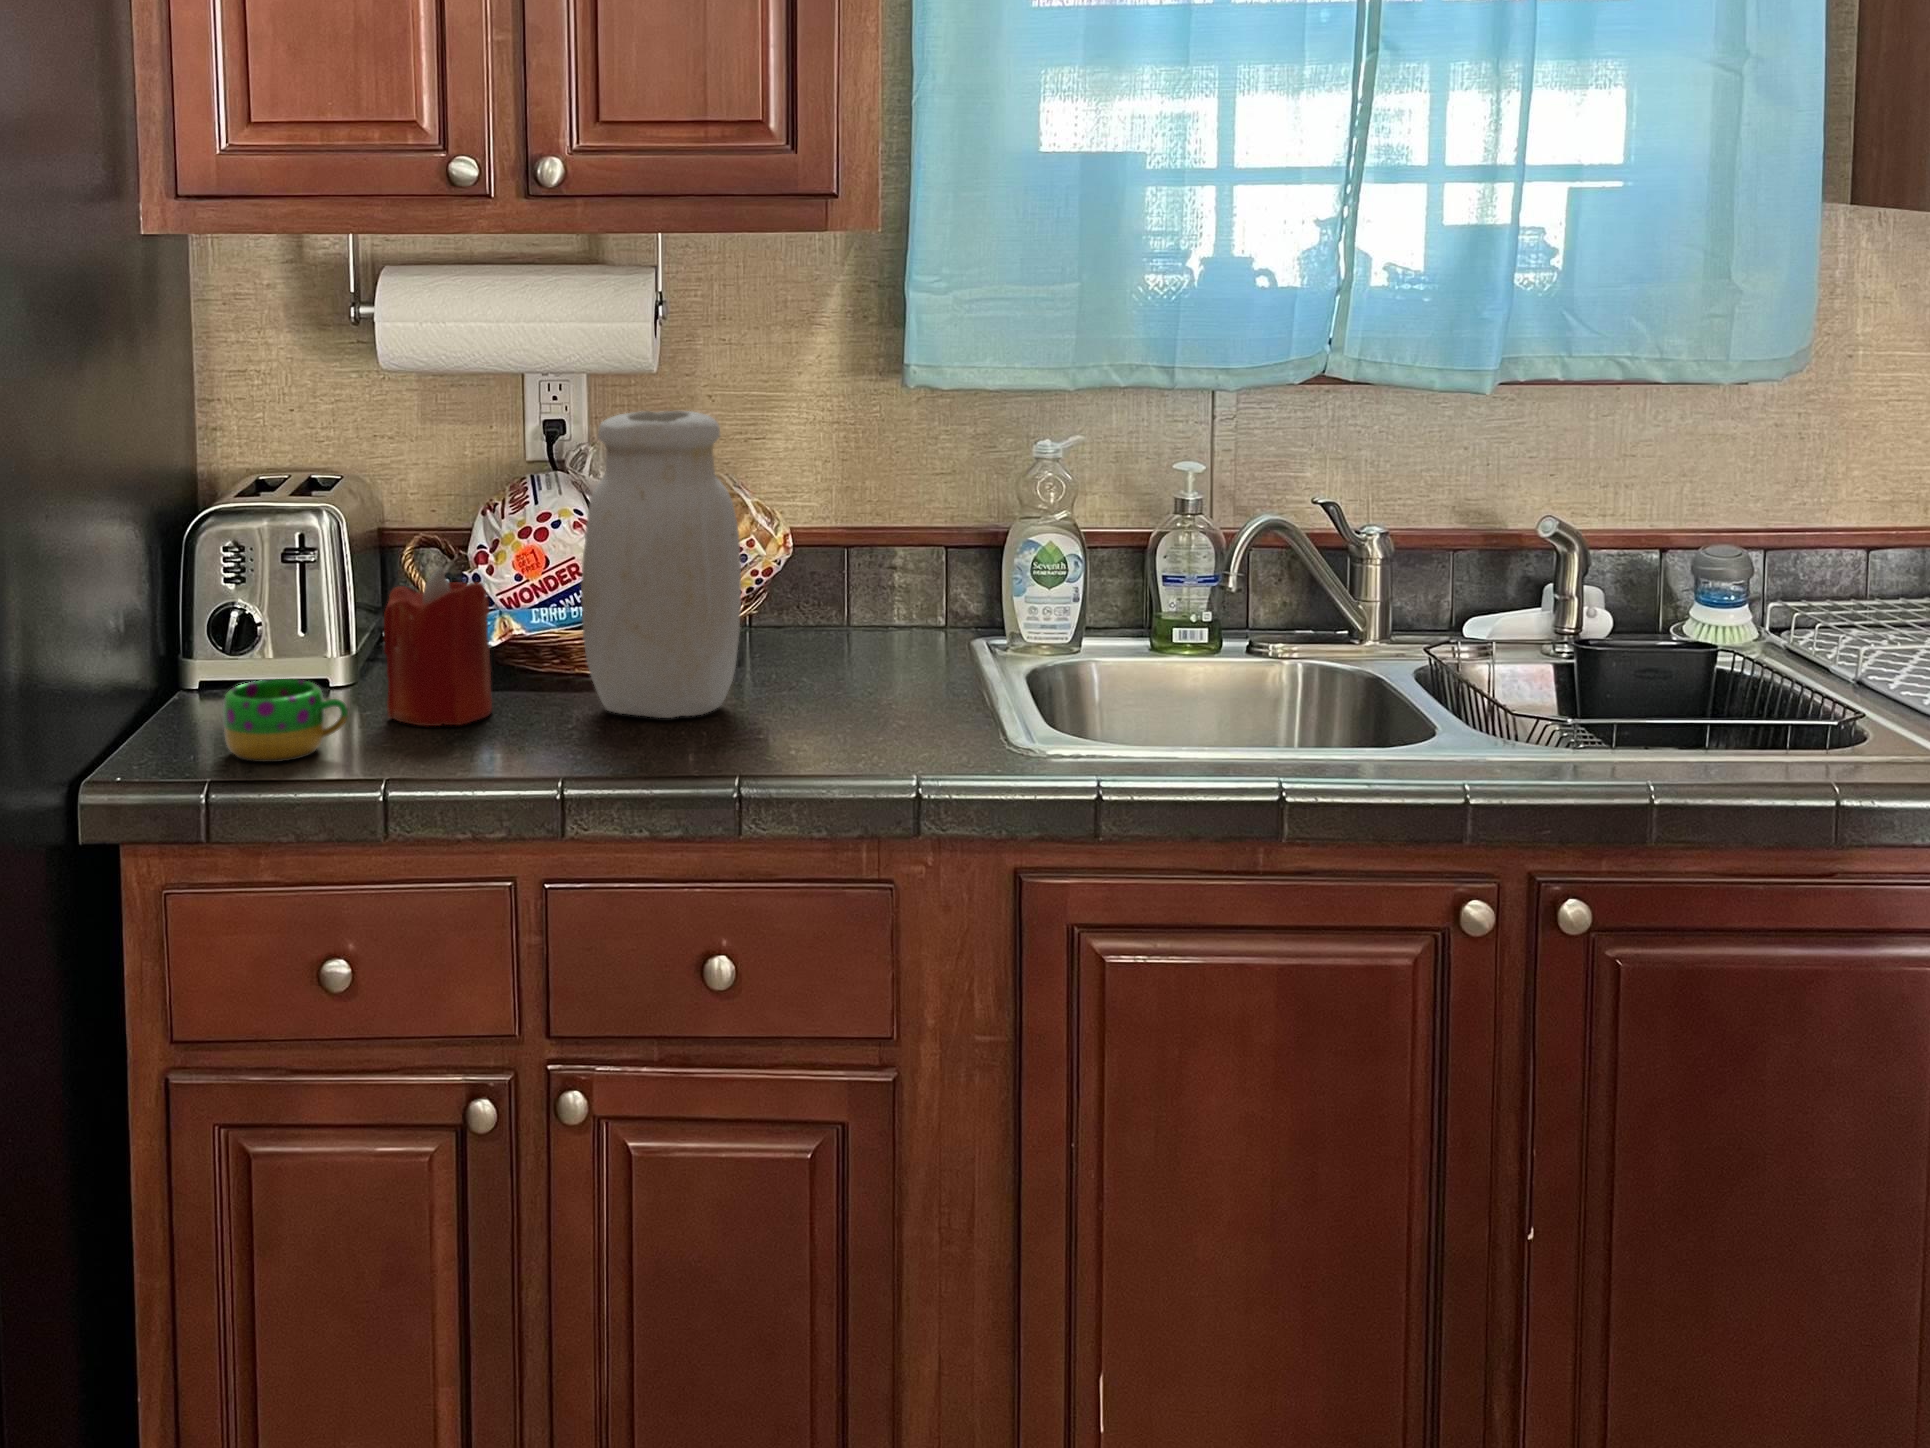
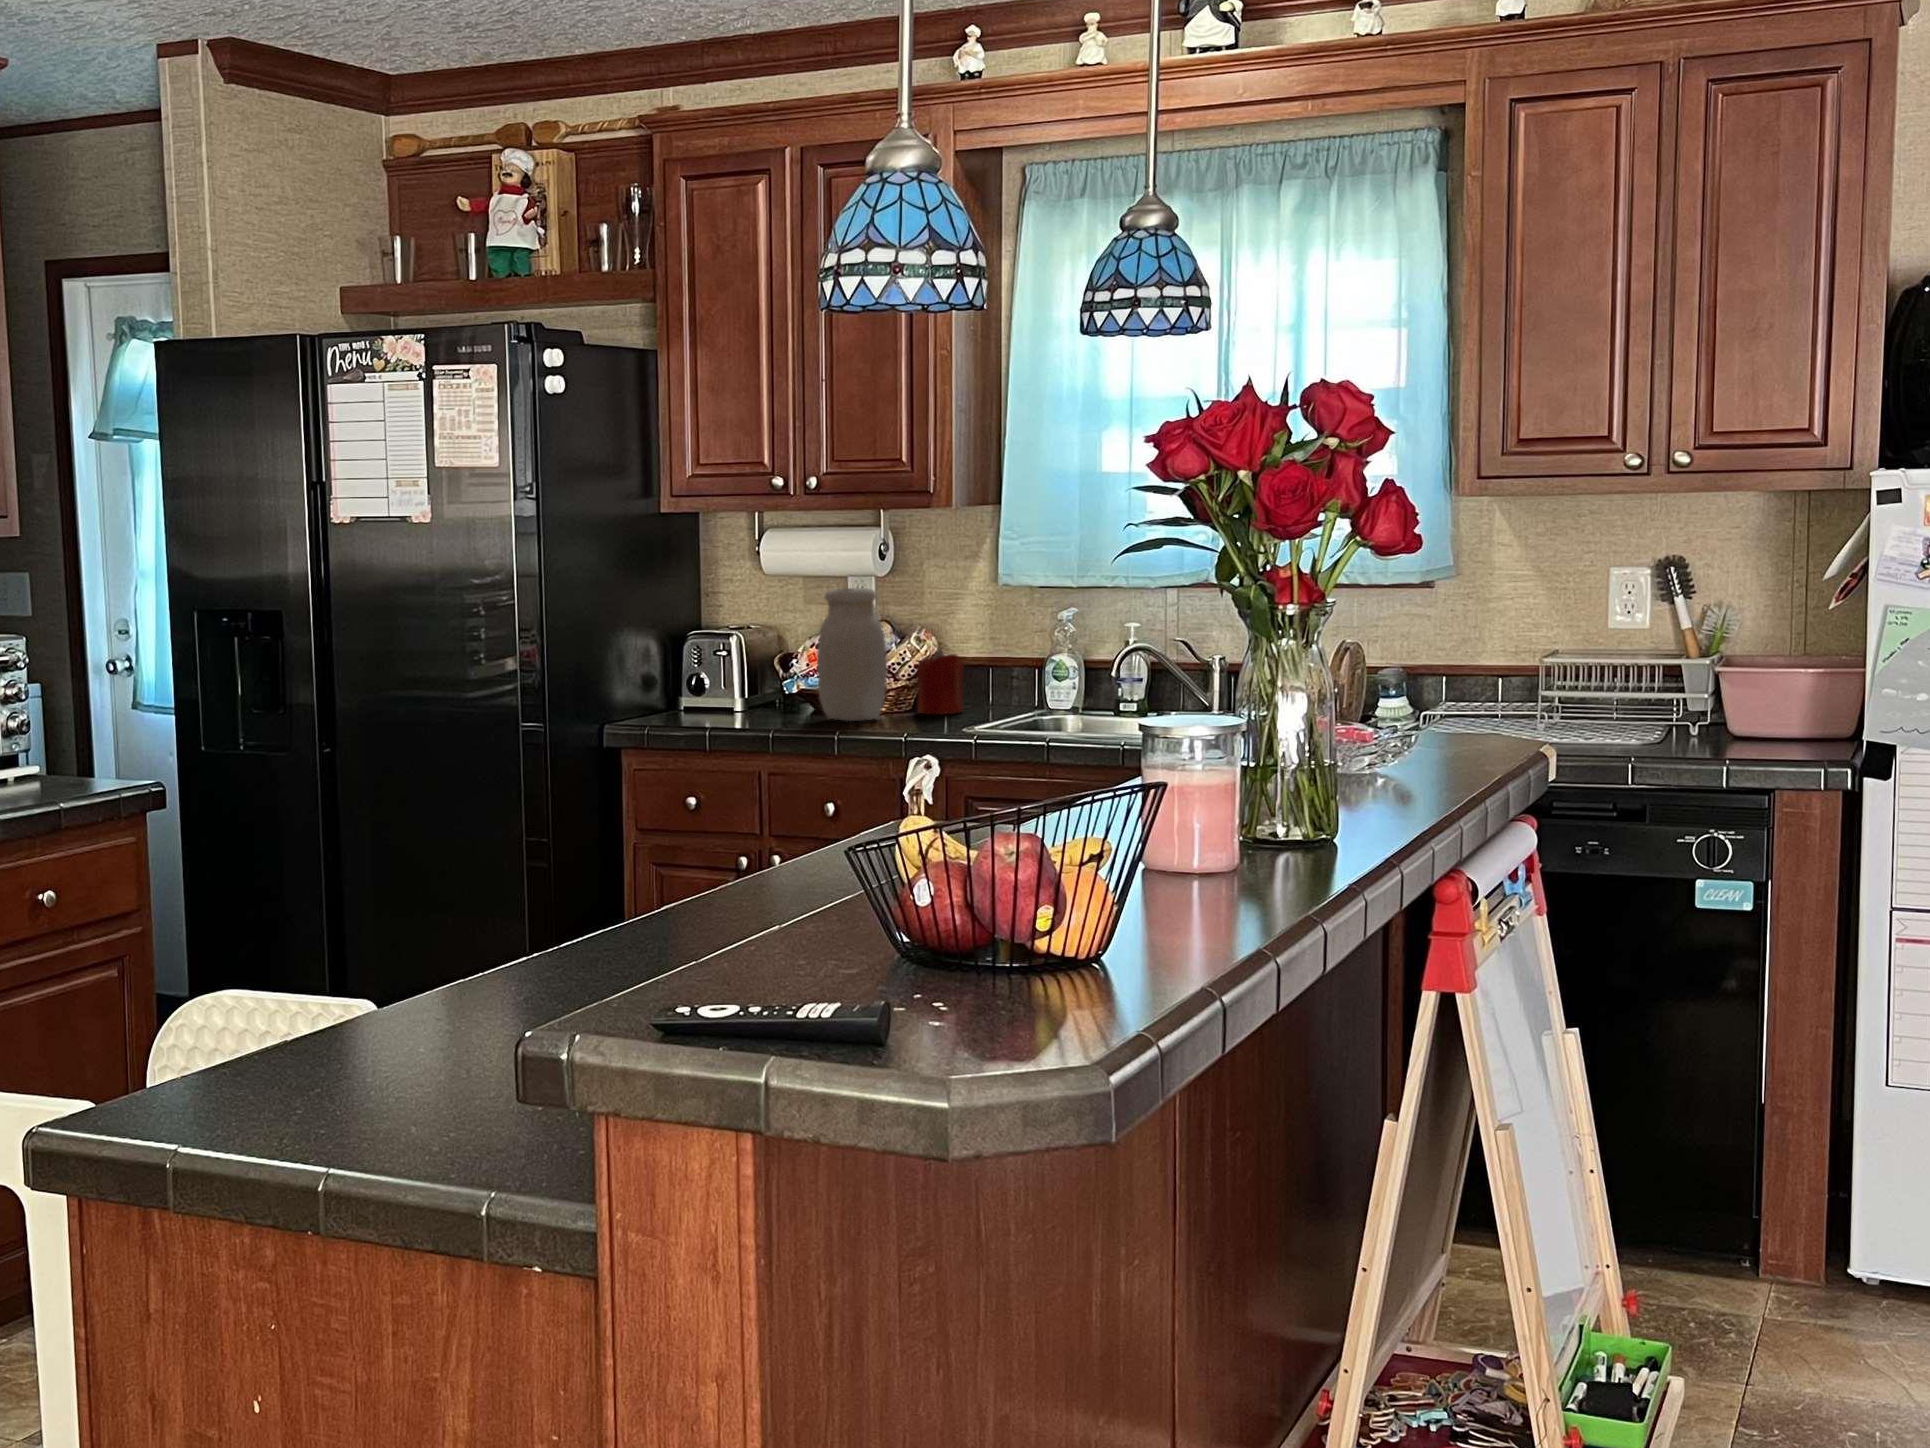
candle: present [384,568,492,726] -> present [916,649,964,714]
mug: present [223,679,348,762] -> none [664,695,710,724]

